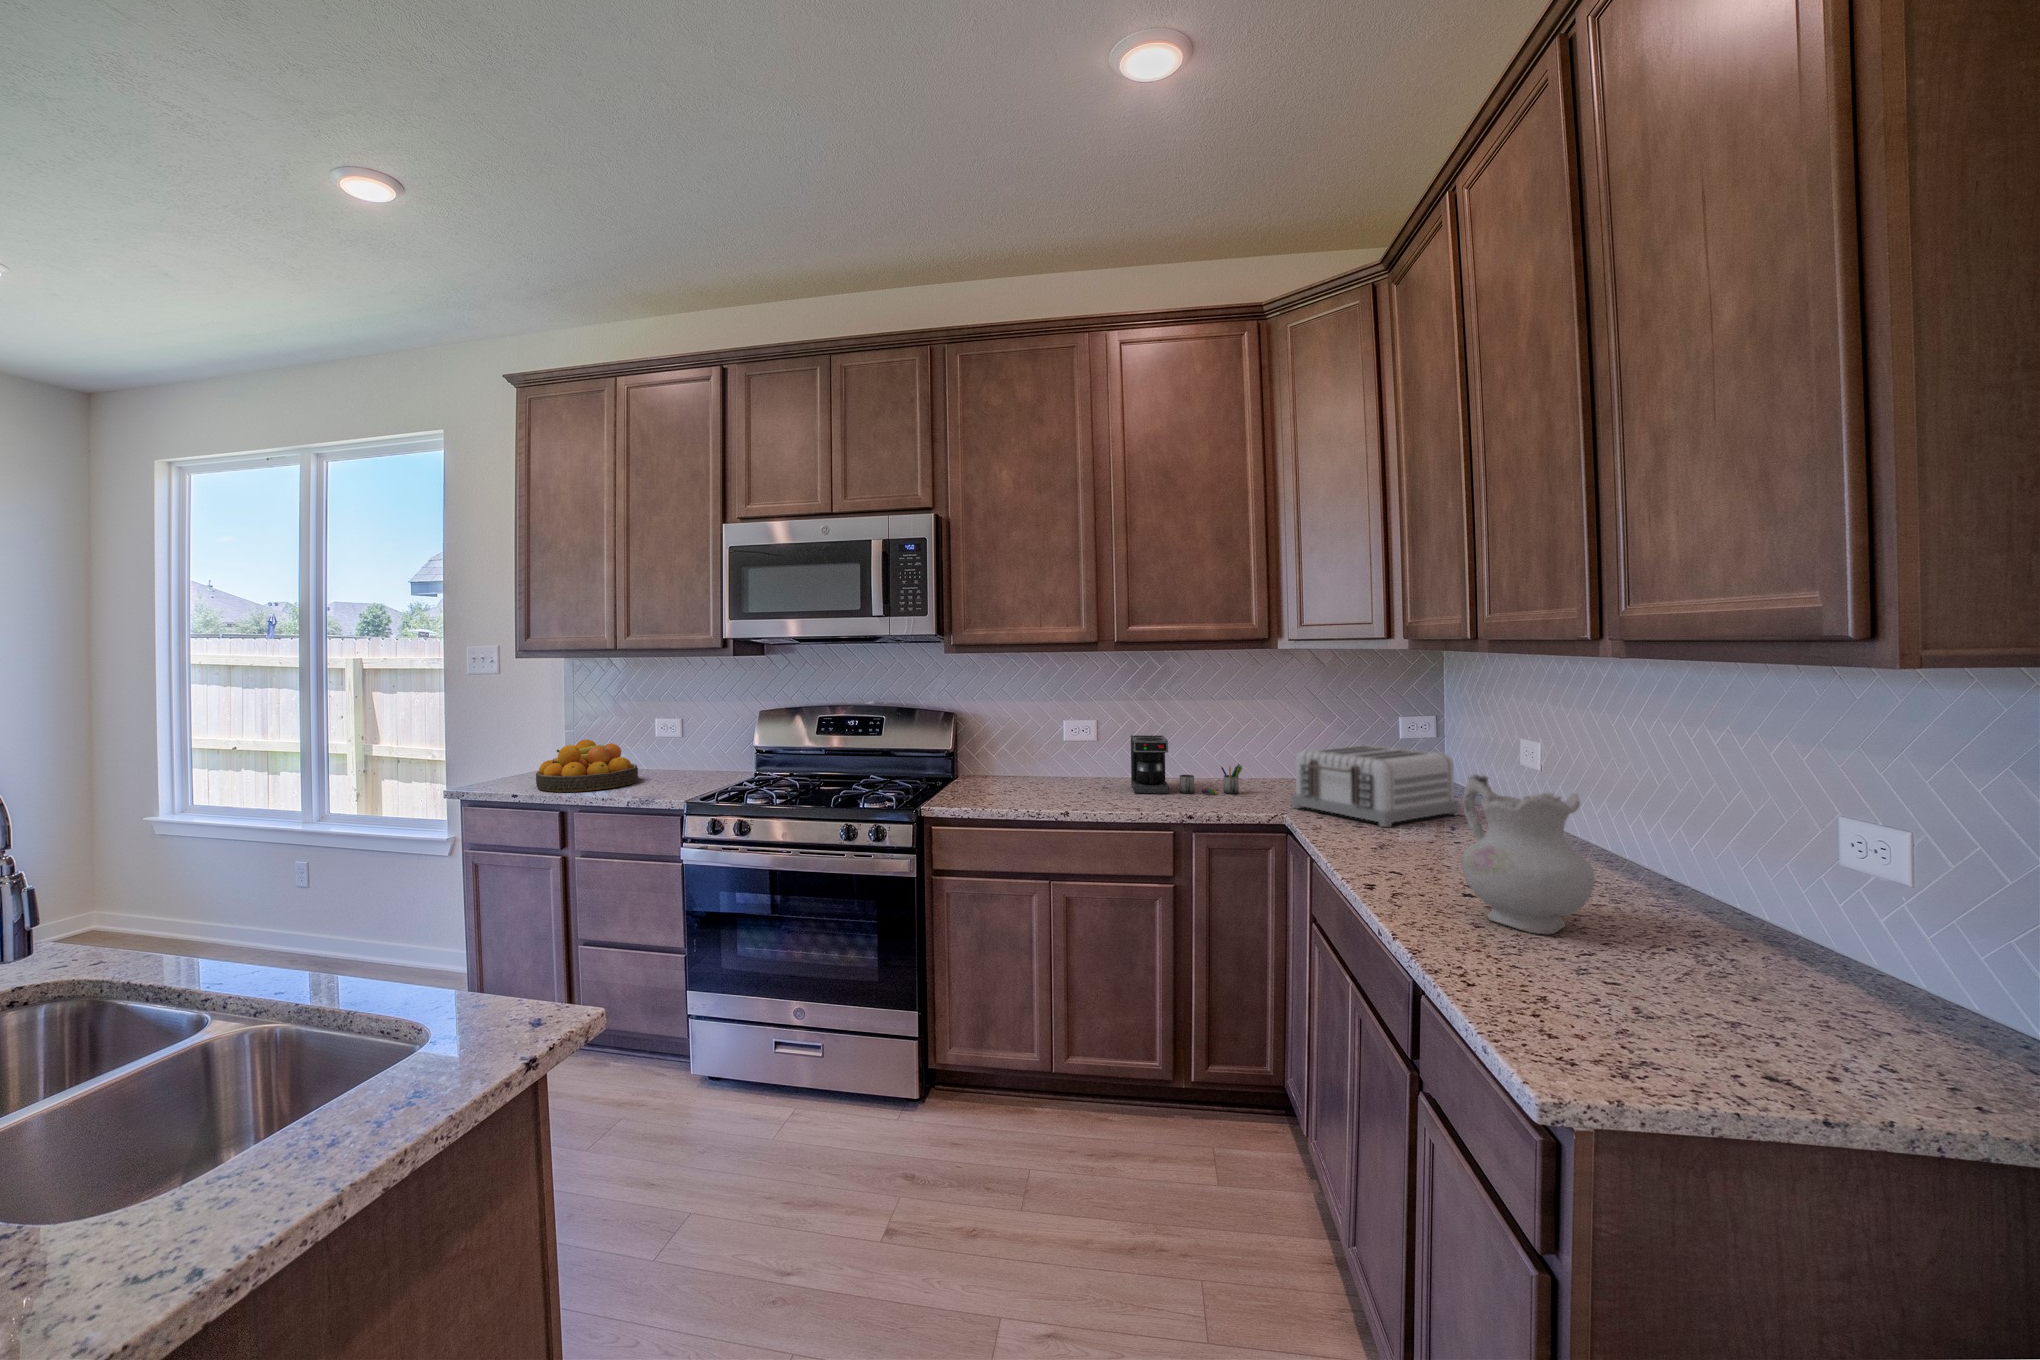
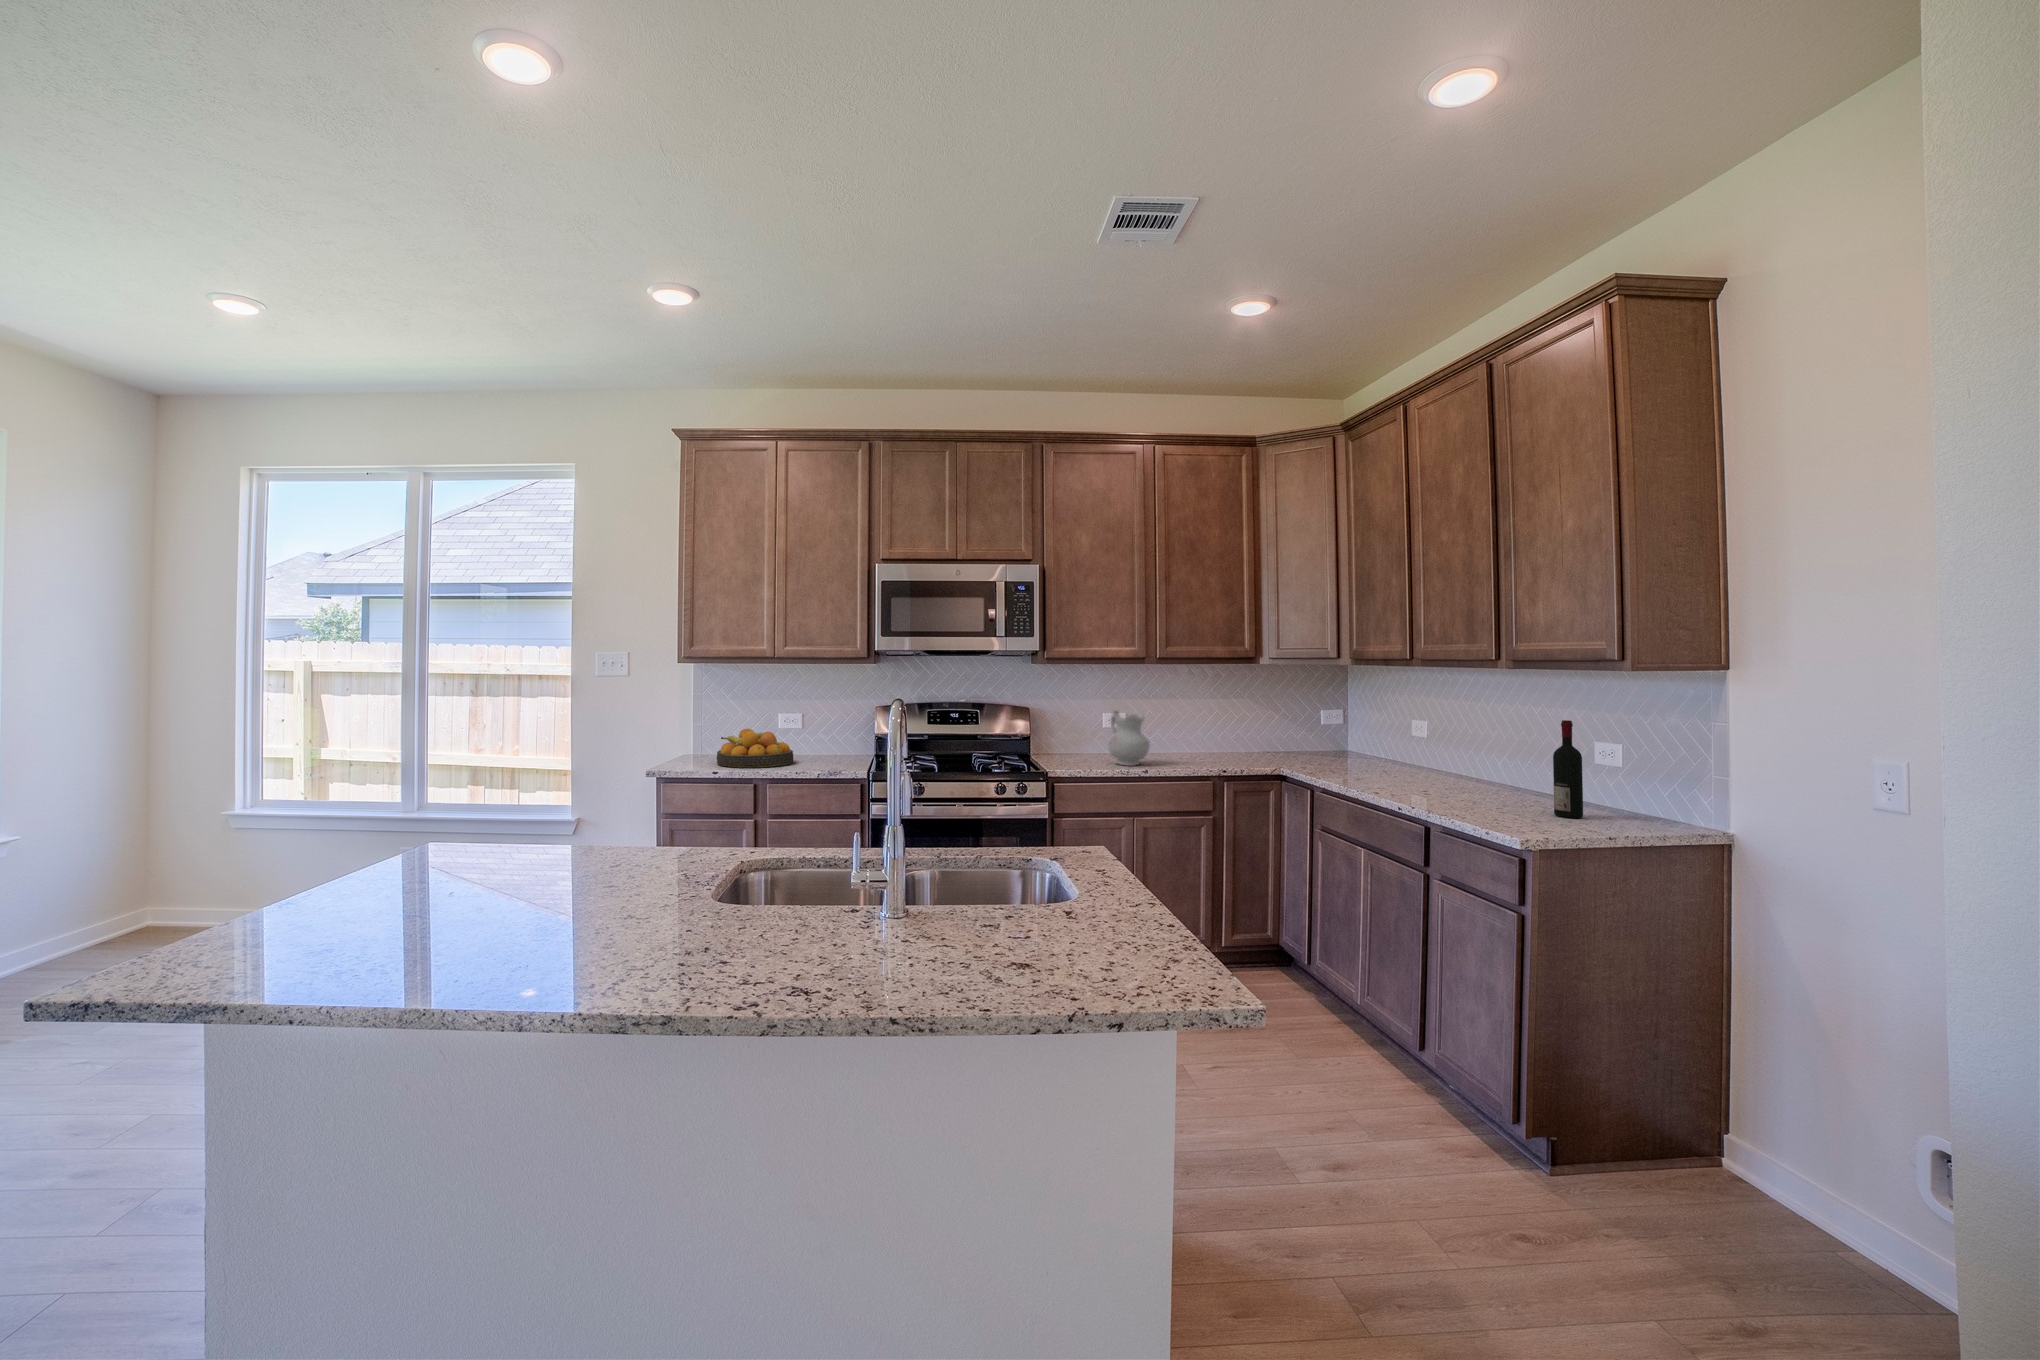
coffee maker: present [1131,735,1242,794] -> none [1162,723,1240,762]
toaster: present [1292,744,1459,827] -> none [1282,727,1379,773]
ceramic pitcher: present [1462,774,1594,934] -> present [1108,711,1150,766]
wine bottle: none [1710,779,1786,1005] -> present [1553,720,1583,818]

